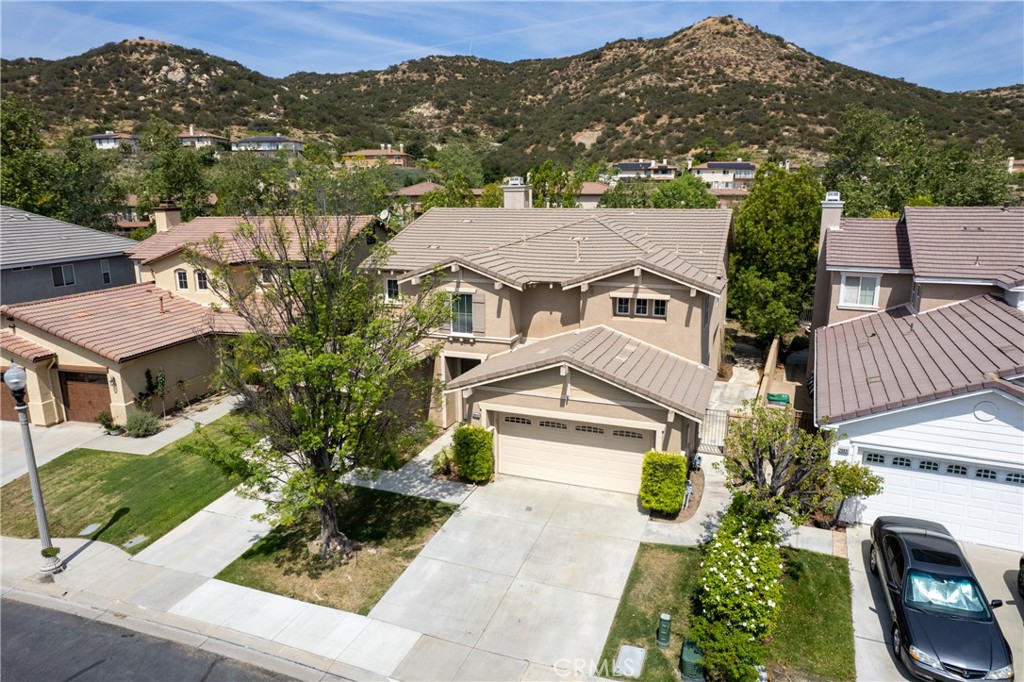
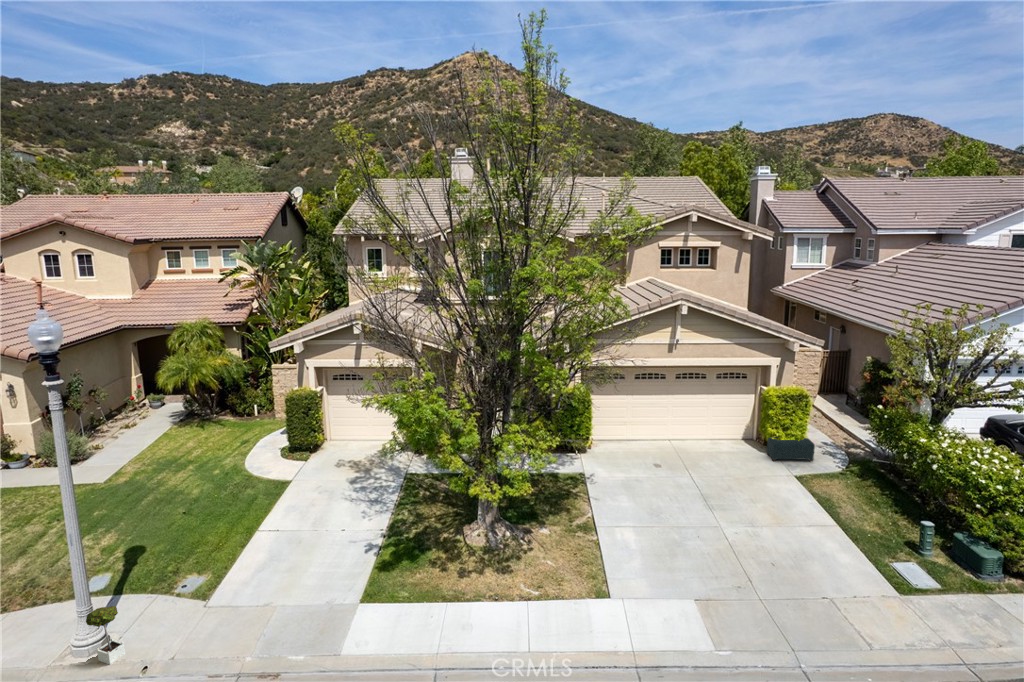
bench: none [638,502,680,533] -> present [767,438,815,462]

